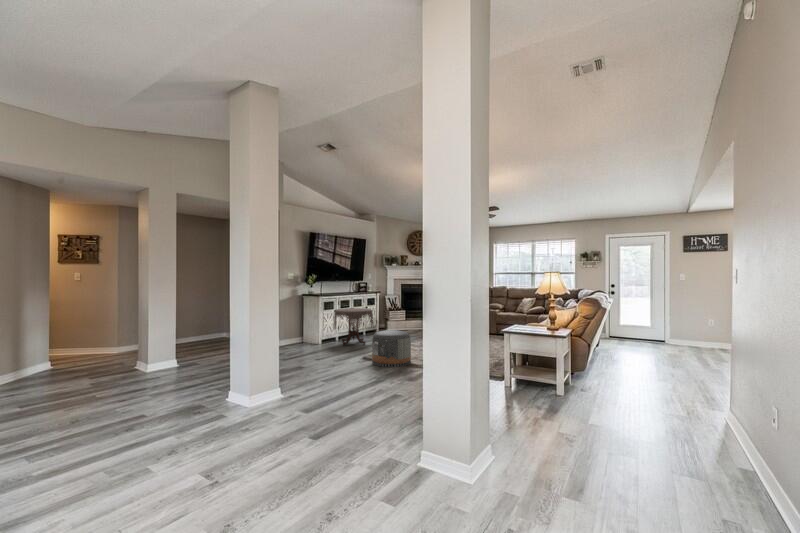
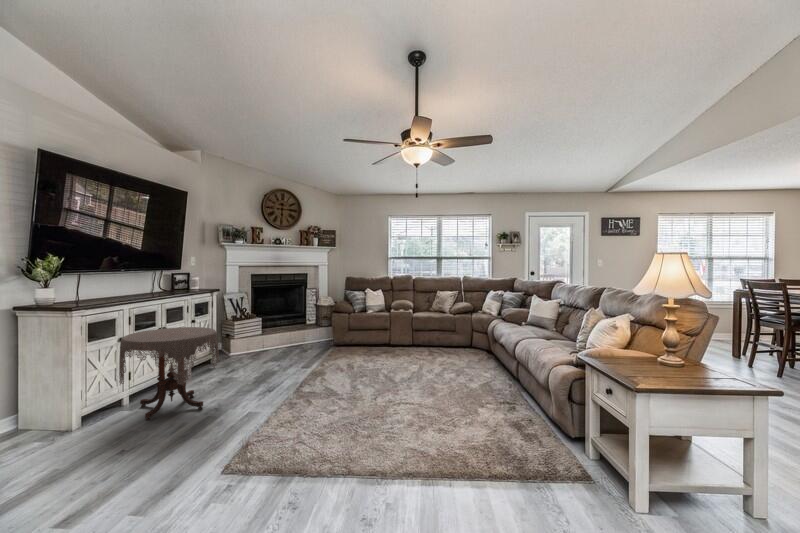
pouf: present [372,330,411,367] -> none [254,388,354,503]

